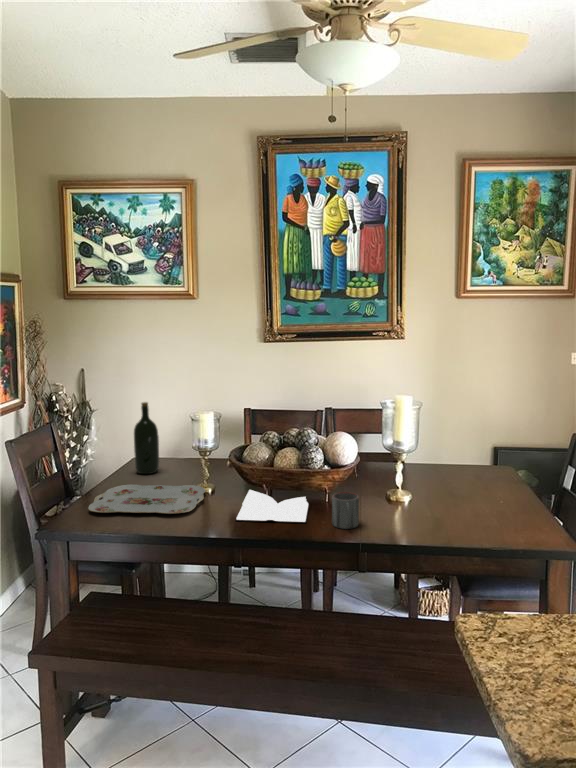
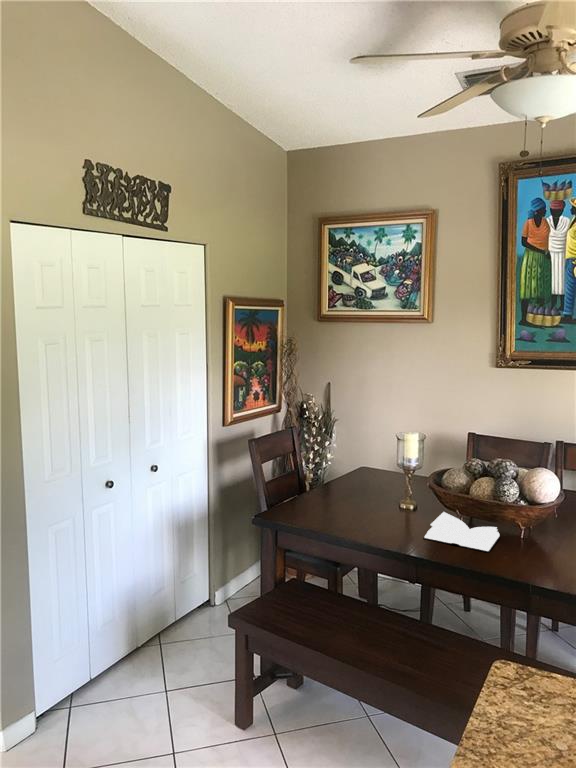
wine bottle: present [134,402,159,474] -> none [356,419,378,483]
serving tray: present [88,484,205,514] -> none [305,491,408,523]
mug: present [332,492,359,529] -> none [515,529,544,566]

